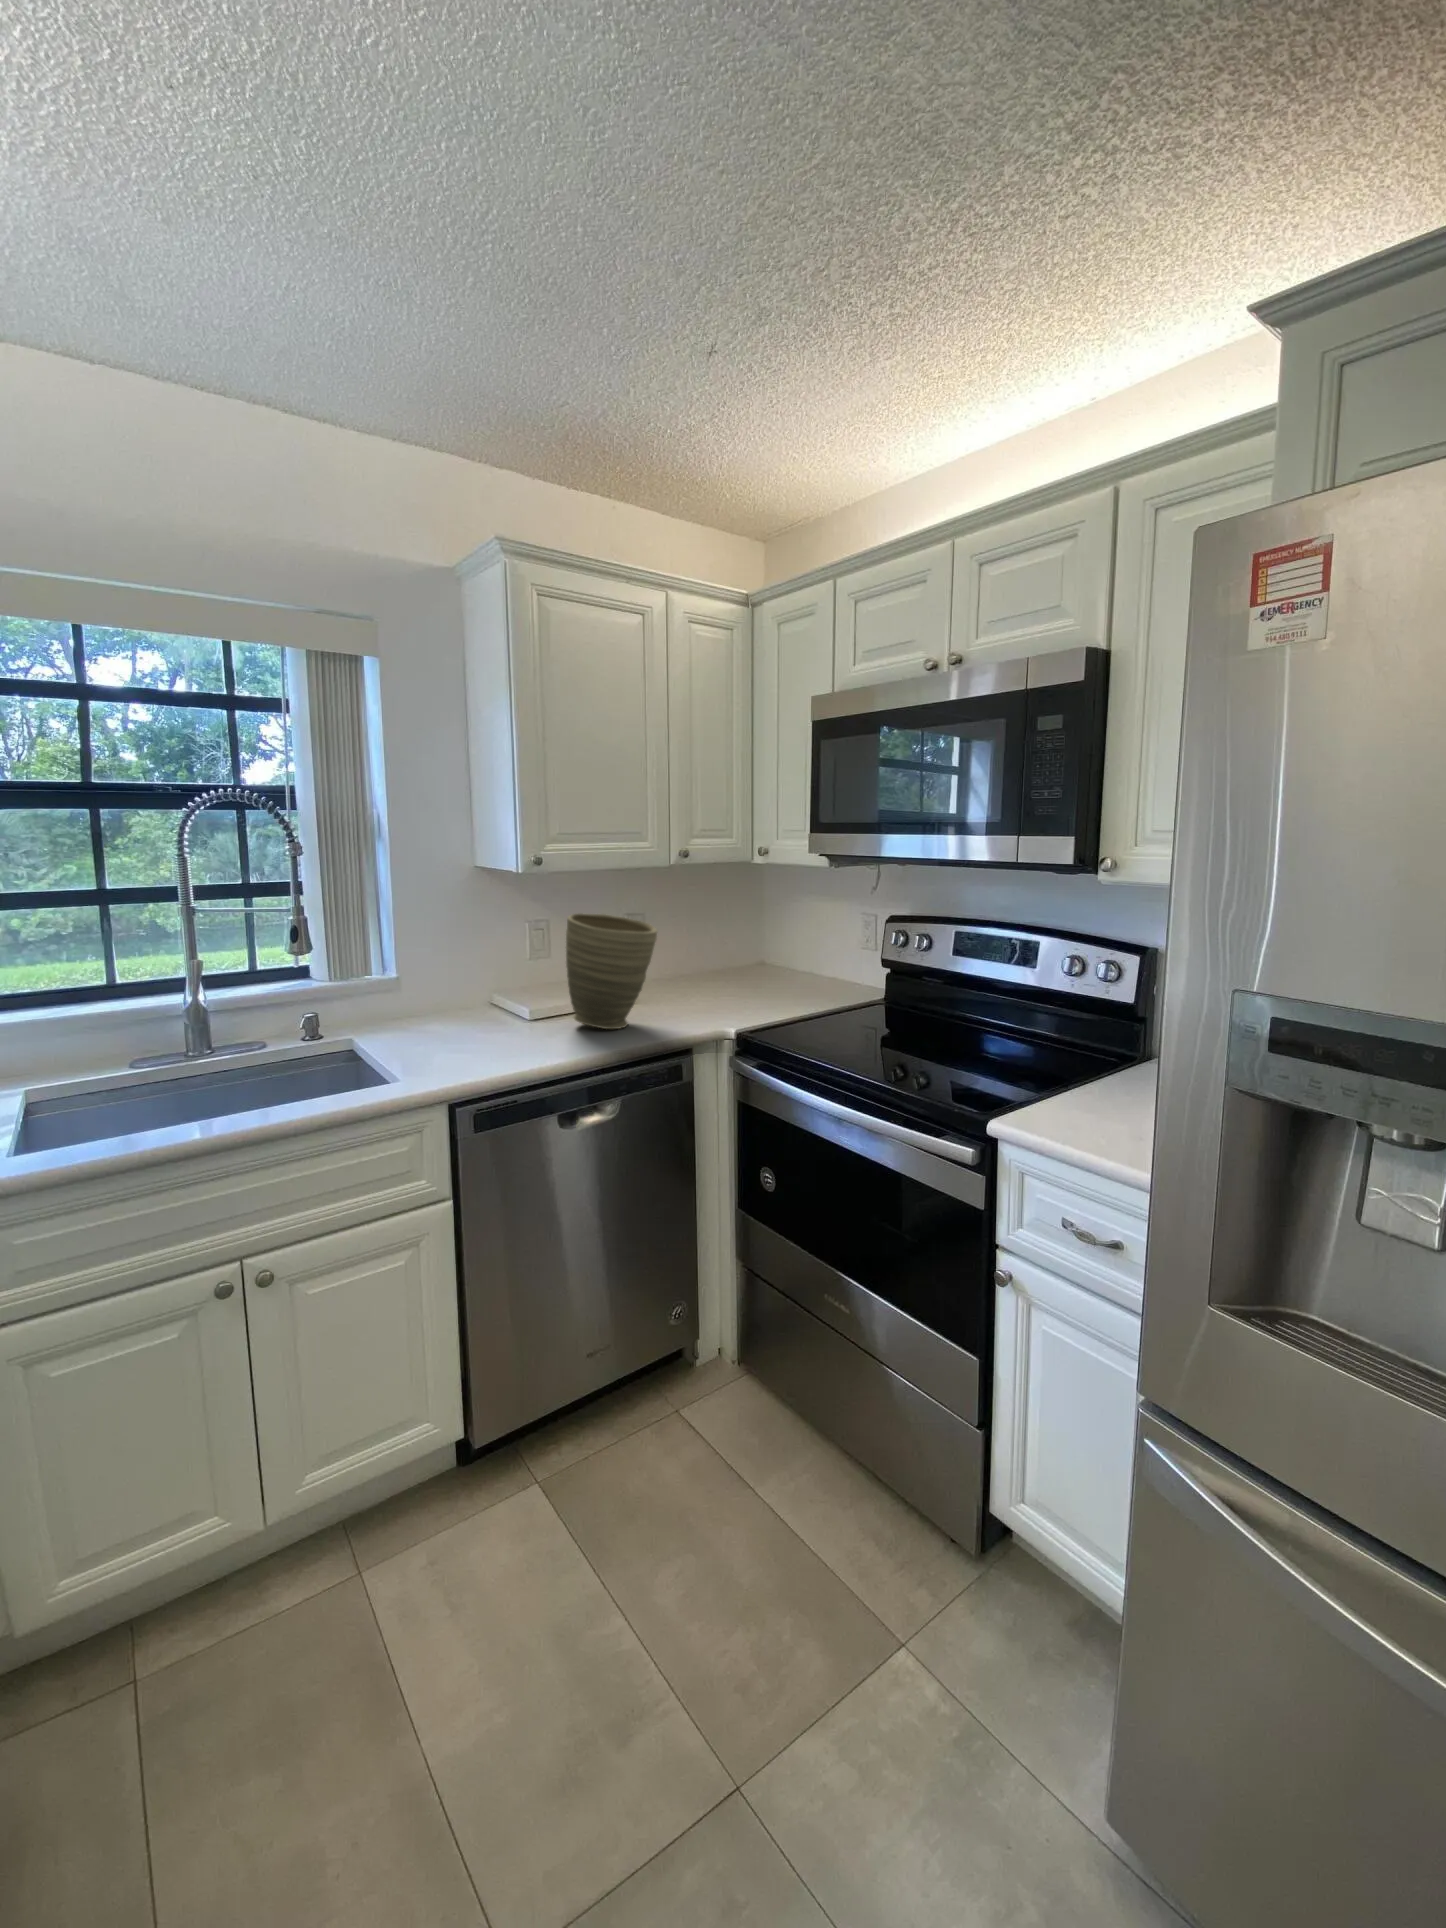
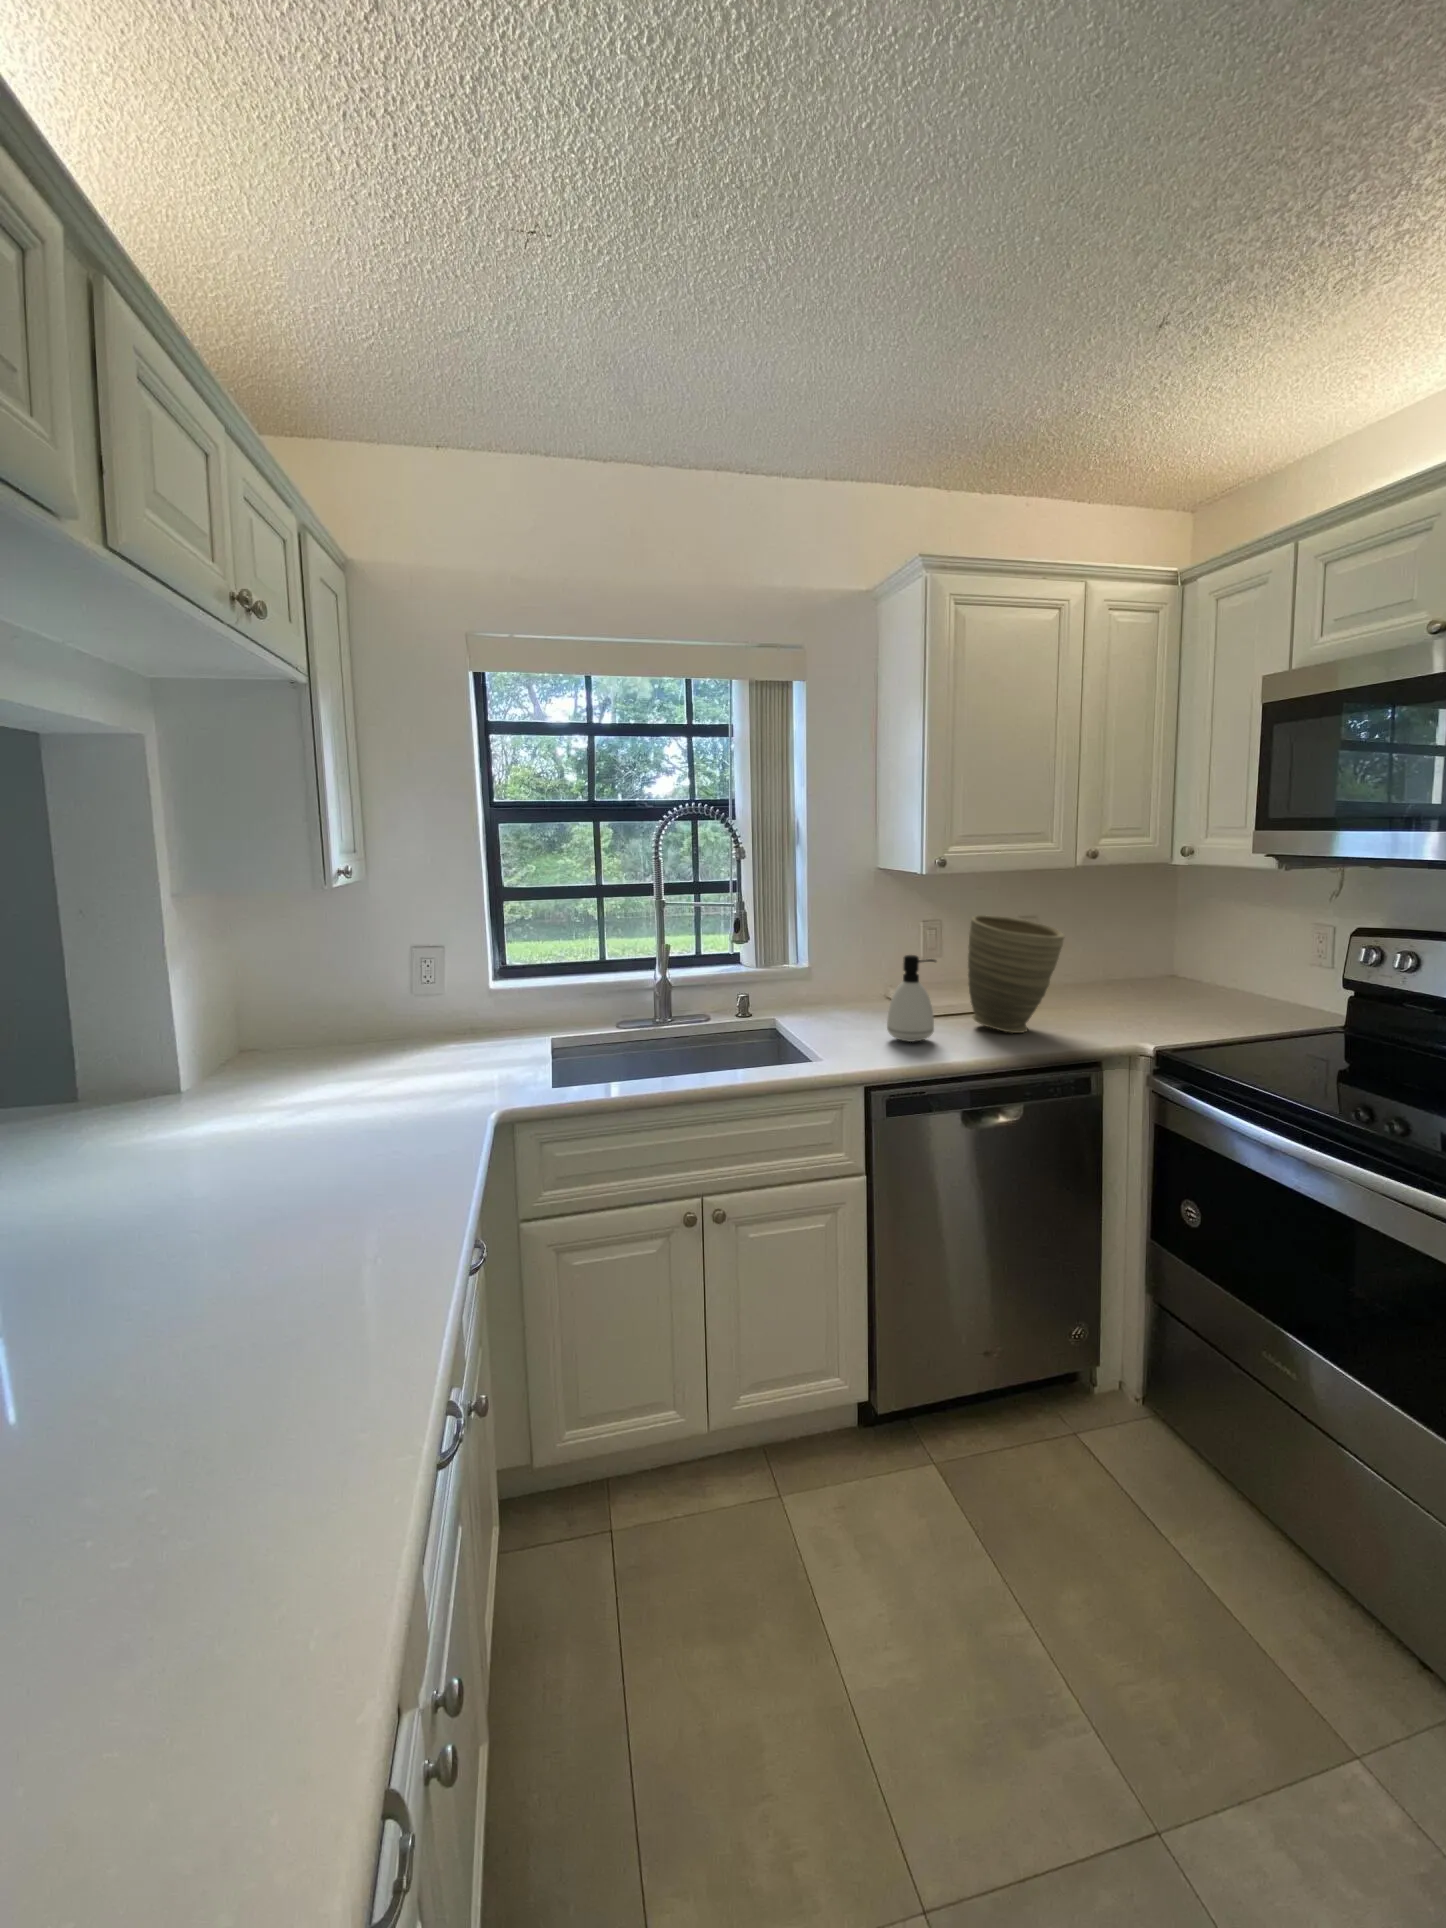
soap dispenser: none [479,957,530,1049] -> present [887,955,936,1042]

